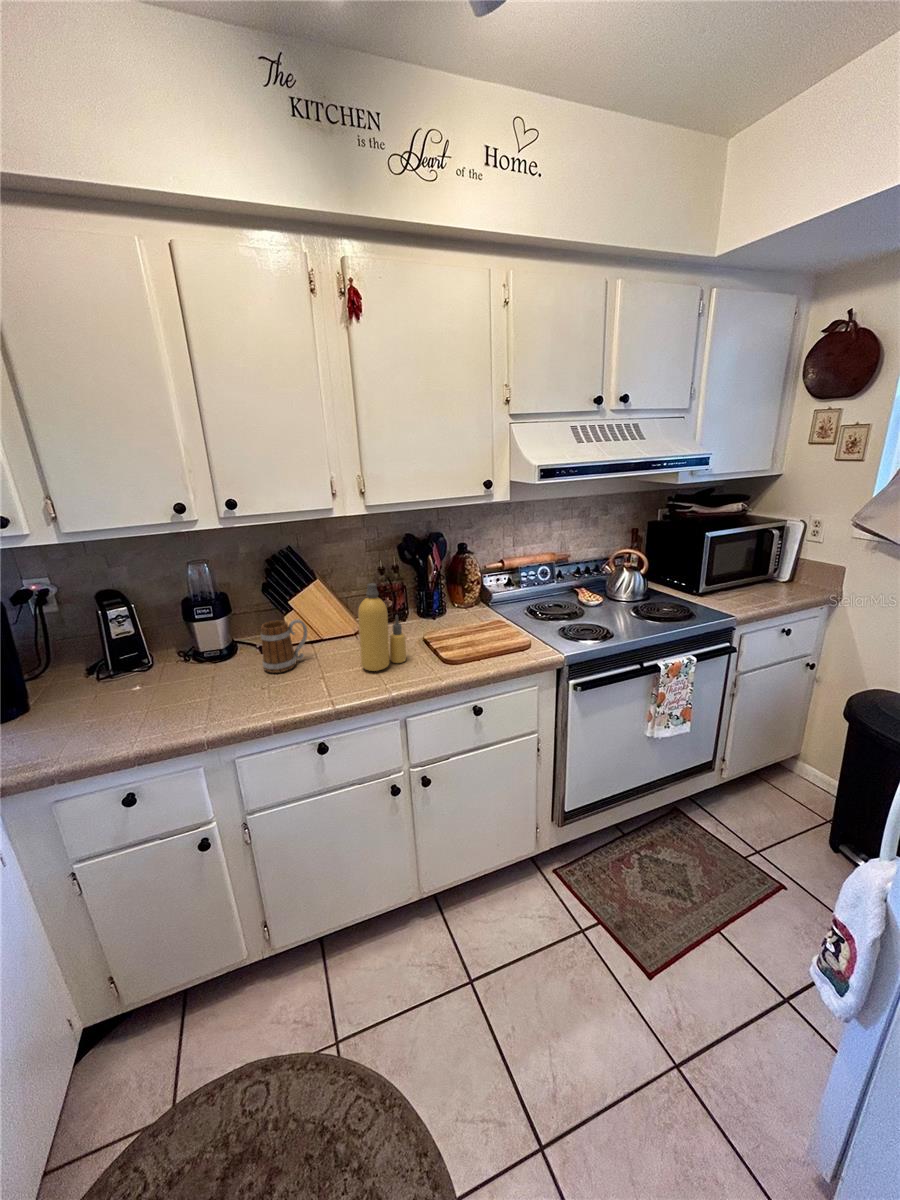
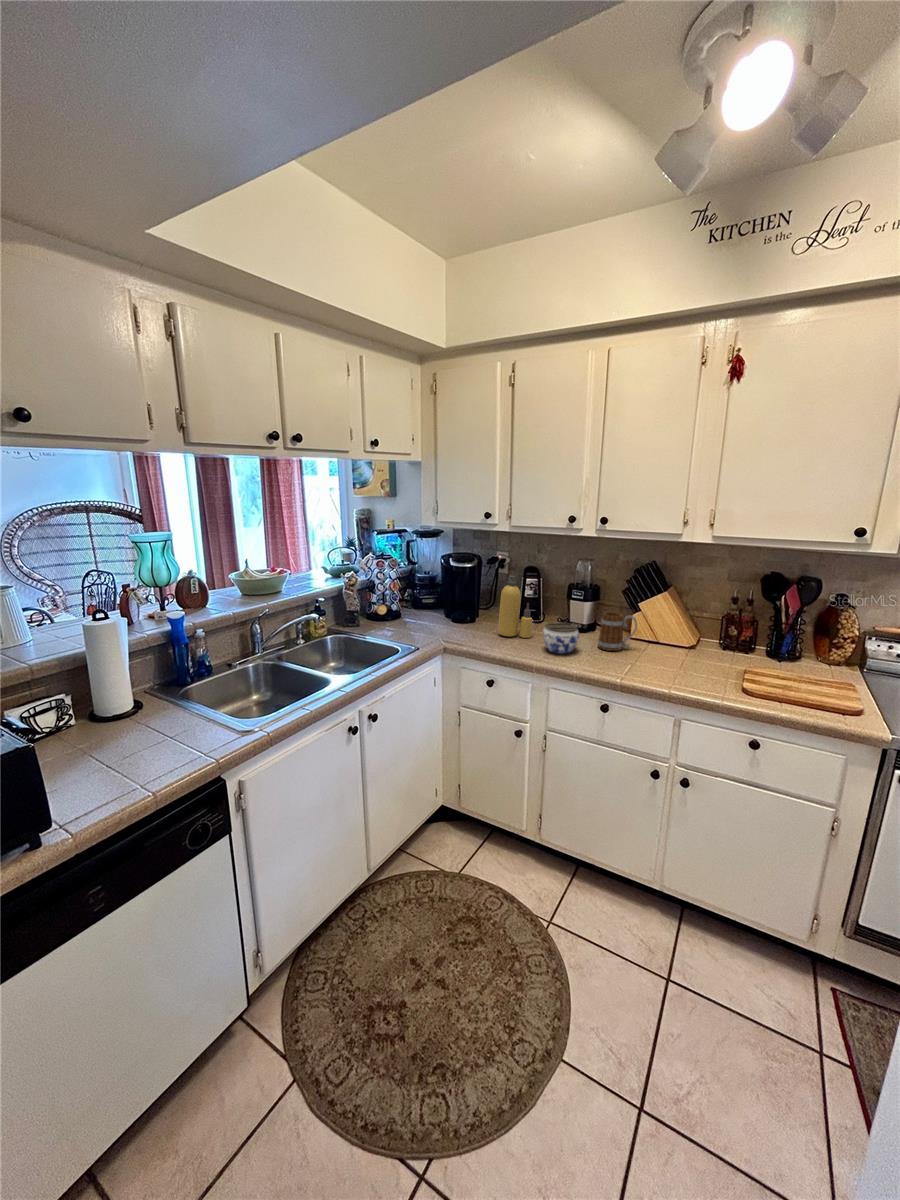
bottle: present [358,583,406,671] -> present [498,575,532,638]
jar: none [188,655,244,706] -> present [543,622,579,654]

